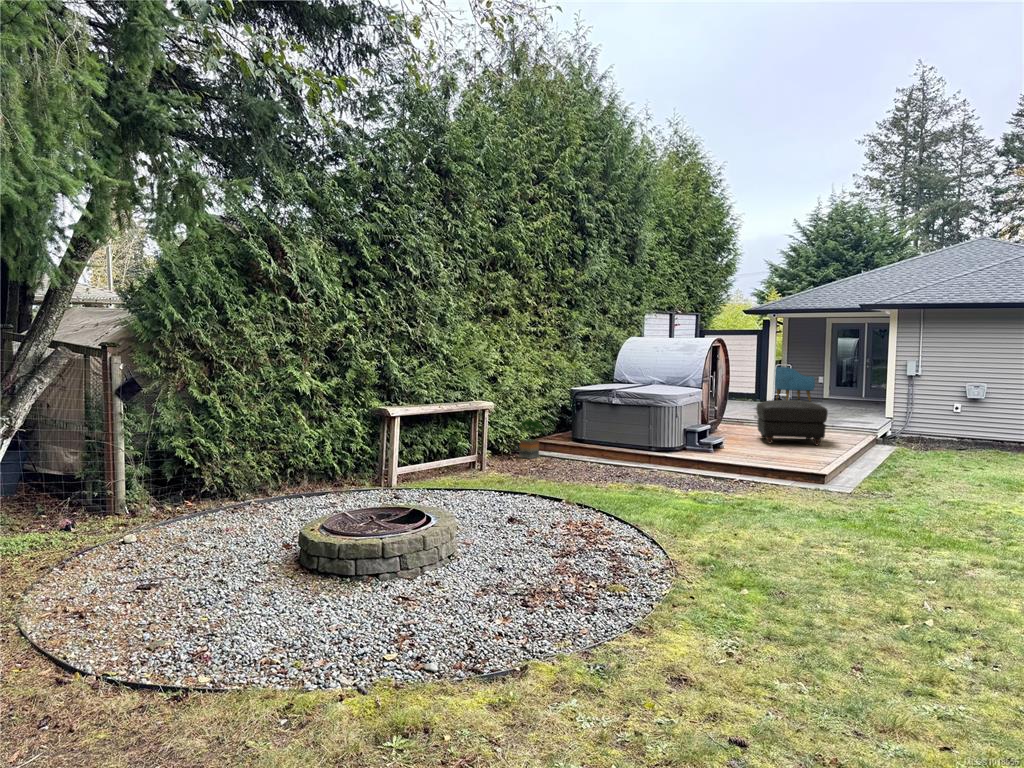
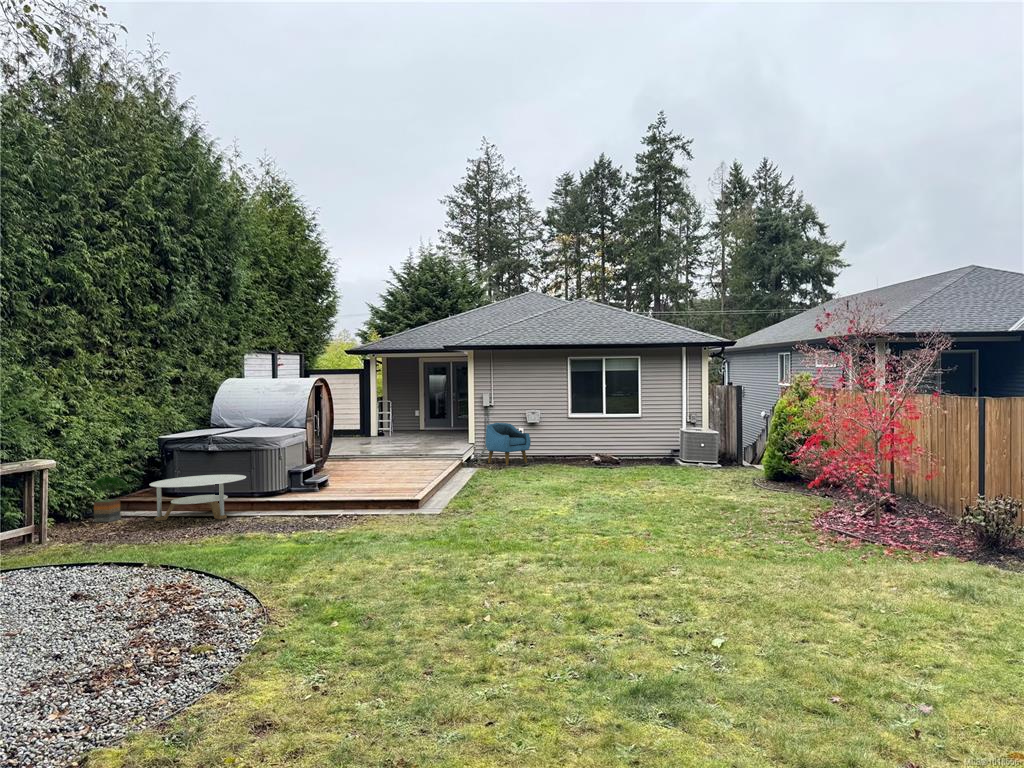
armchair: present [775,367,815,401] -> present [486,423,531,465]
ottoman: present [756,400,828,445] -> none [358,433,417,475]
round table: none [562,426,645,471] -> present [149,474,246,521]

